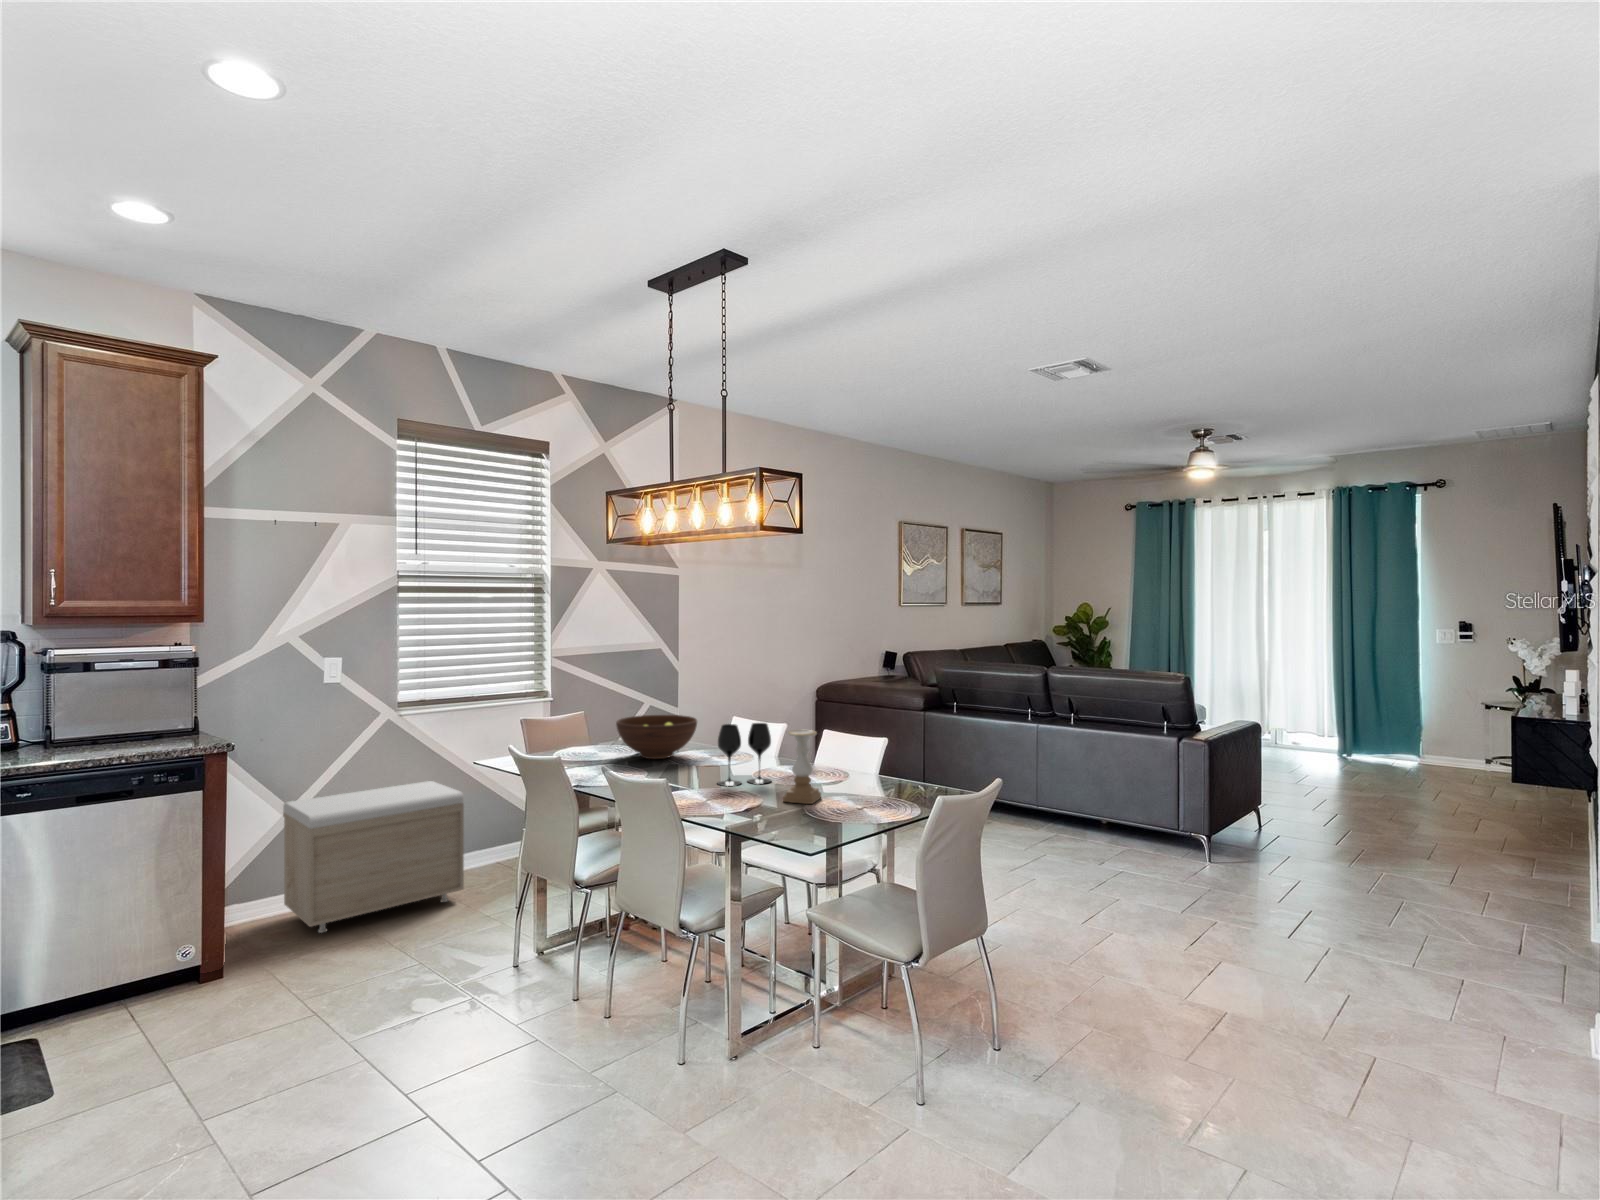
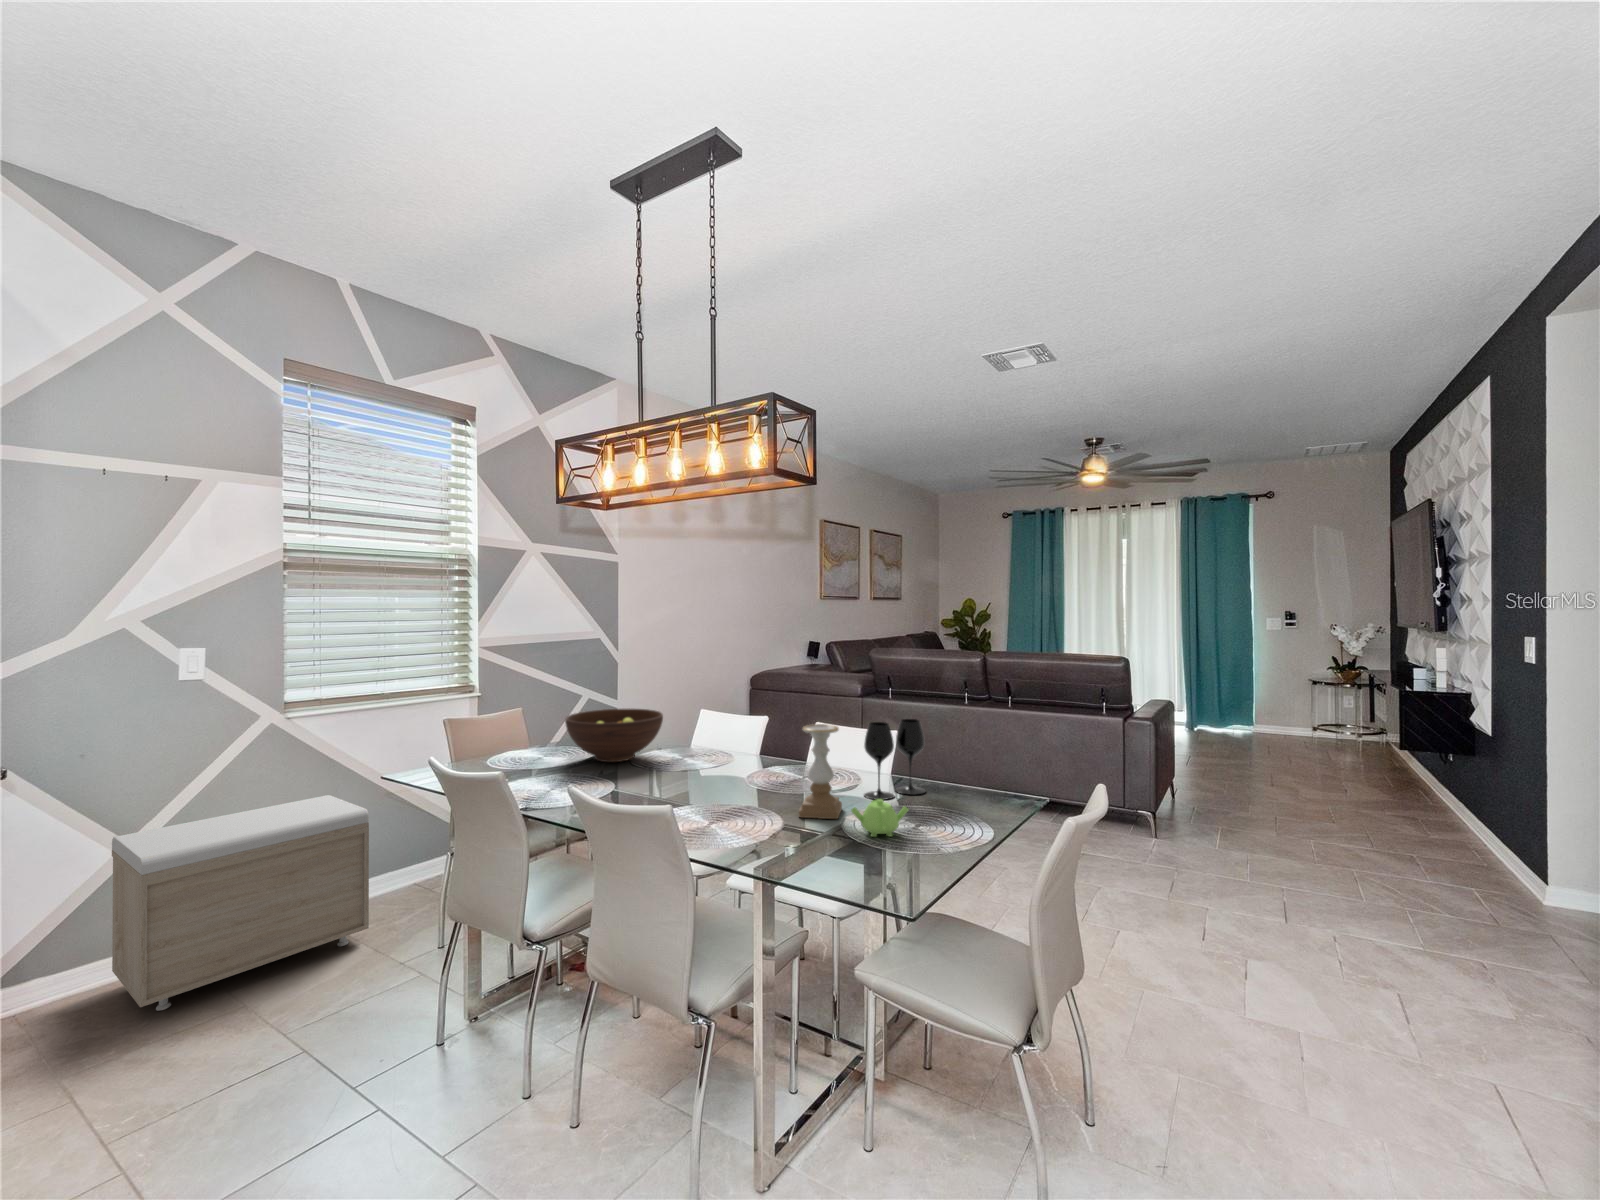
wine glass: present [718,723,771,786] -> present [864,719,925,800]
teapot: none [815,788,861,816] -> present [851,799,908,837]

